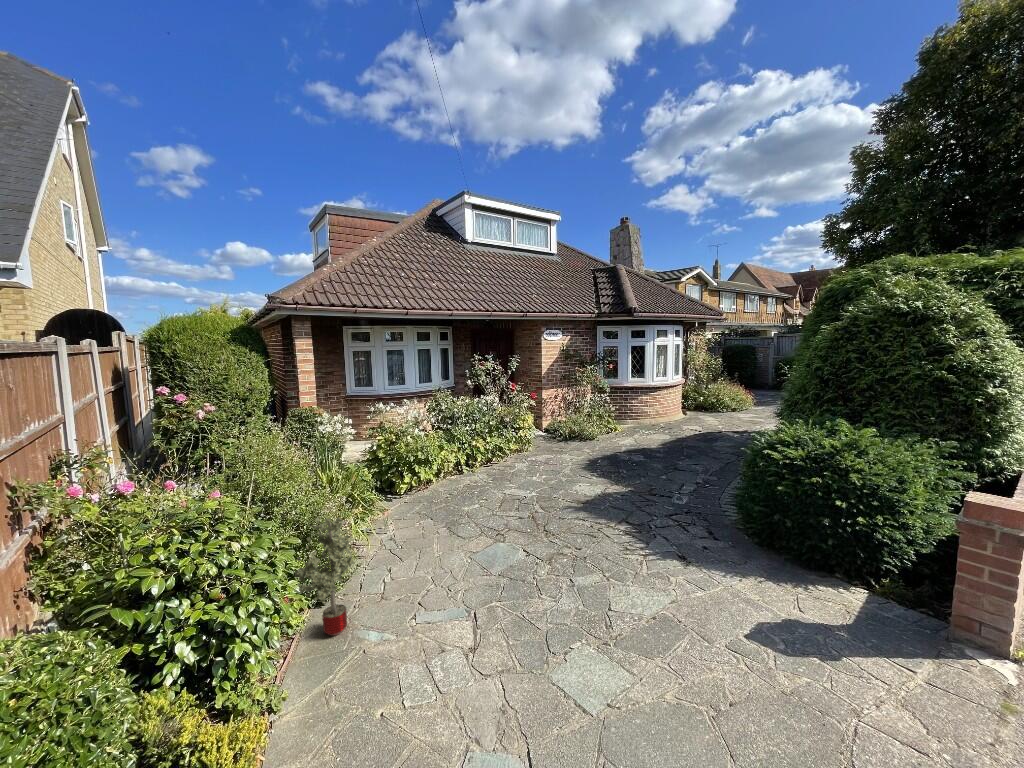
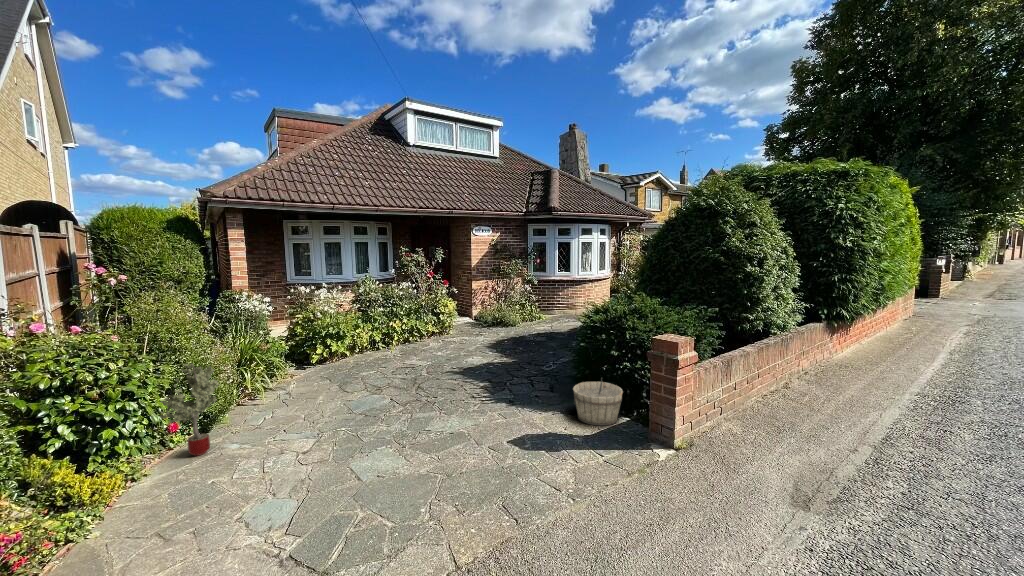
wooden bucket: none [772,527,846,590] -> present [573,378,623,425]

